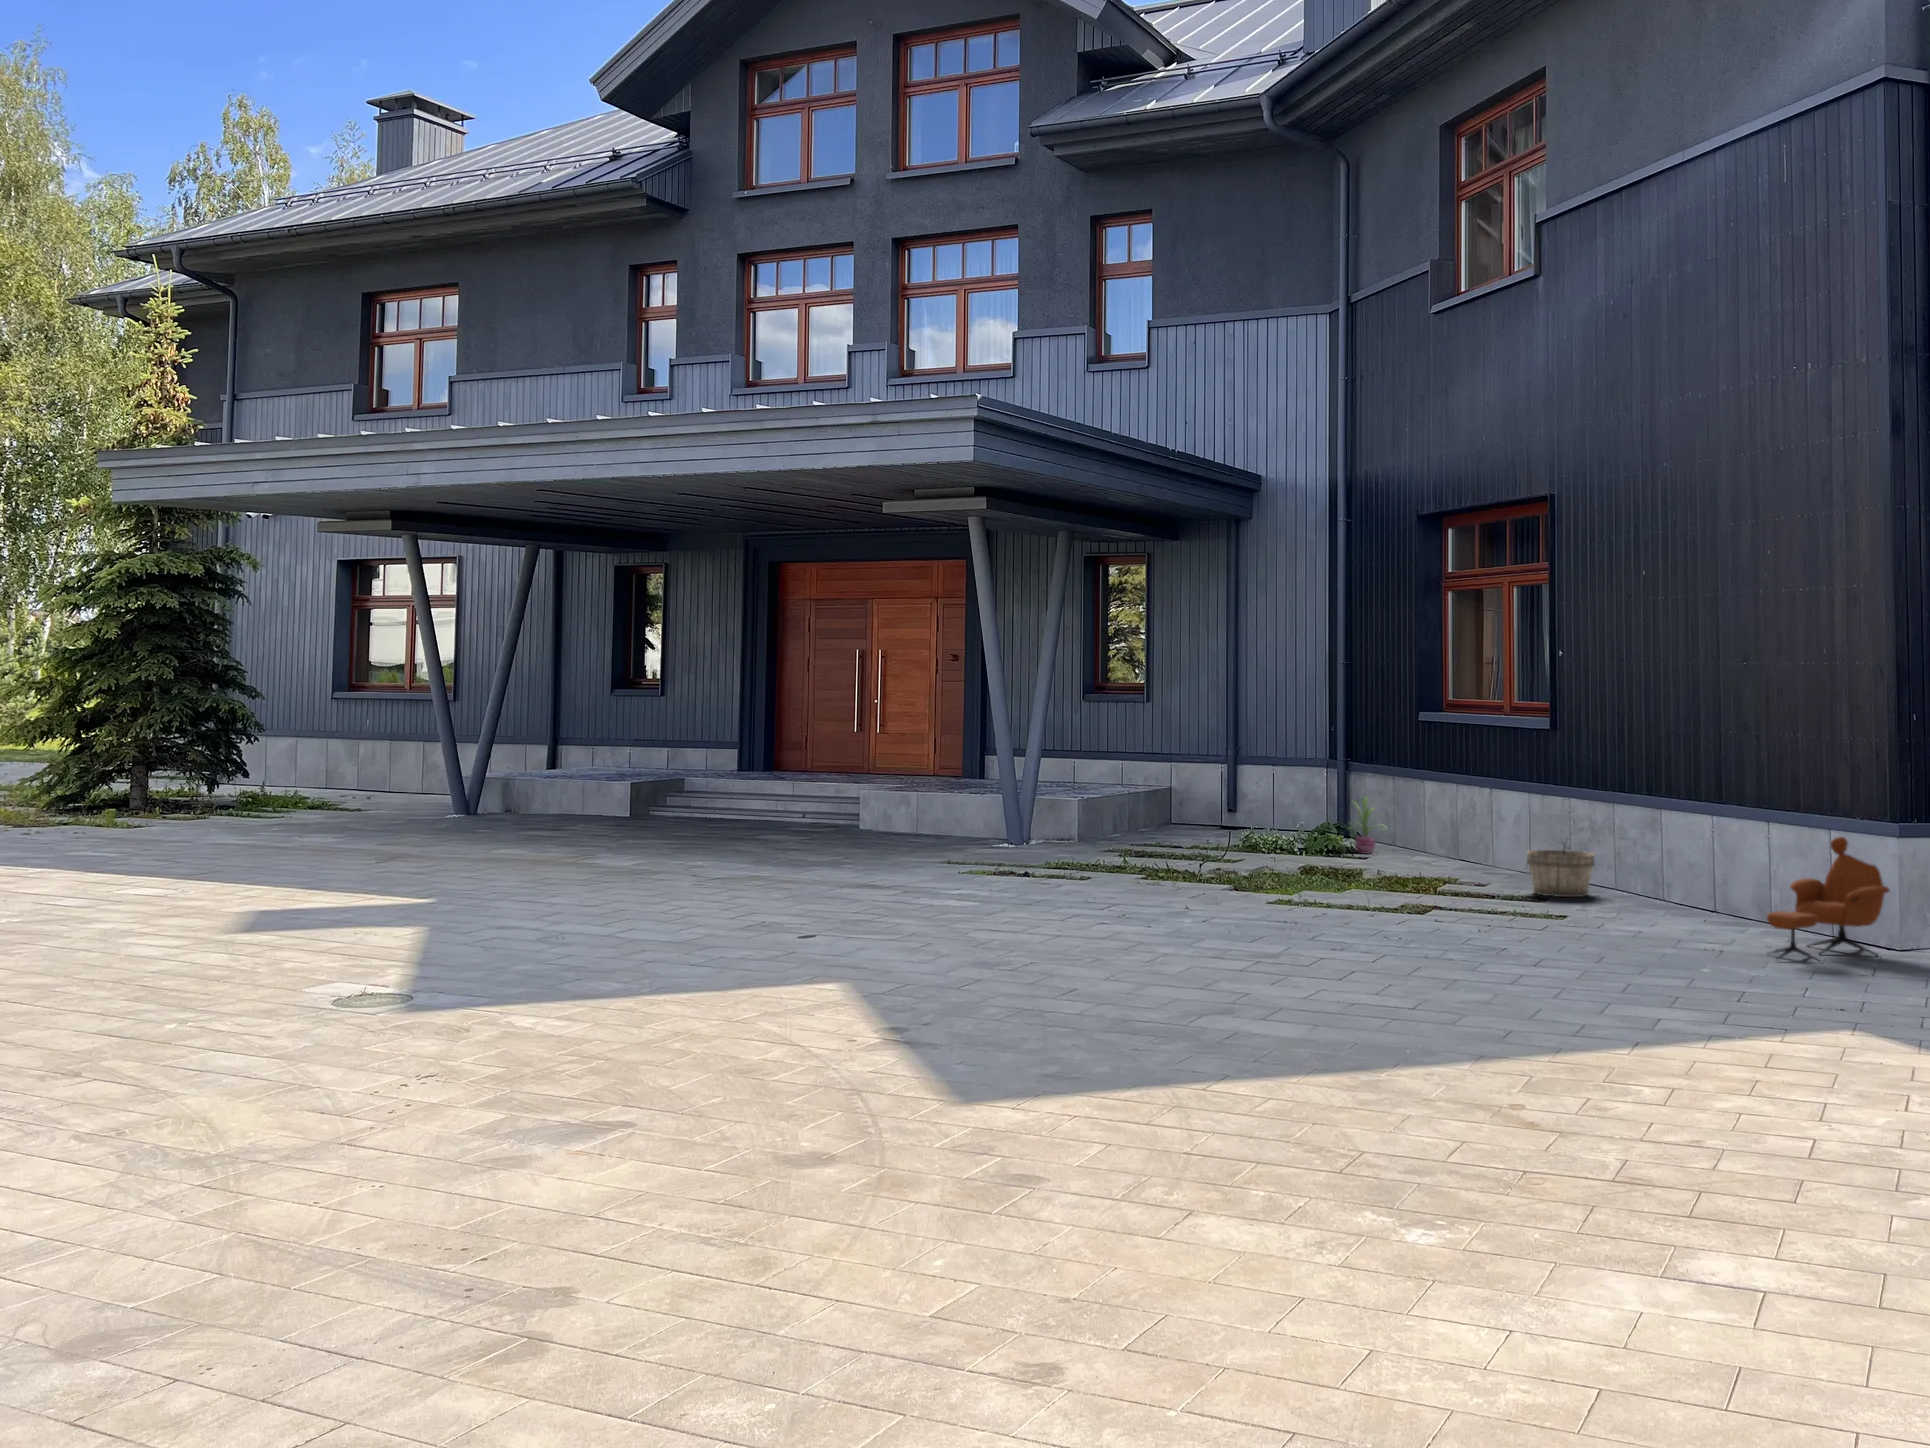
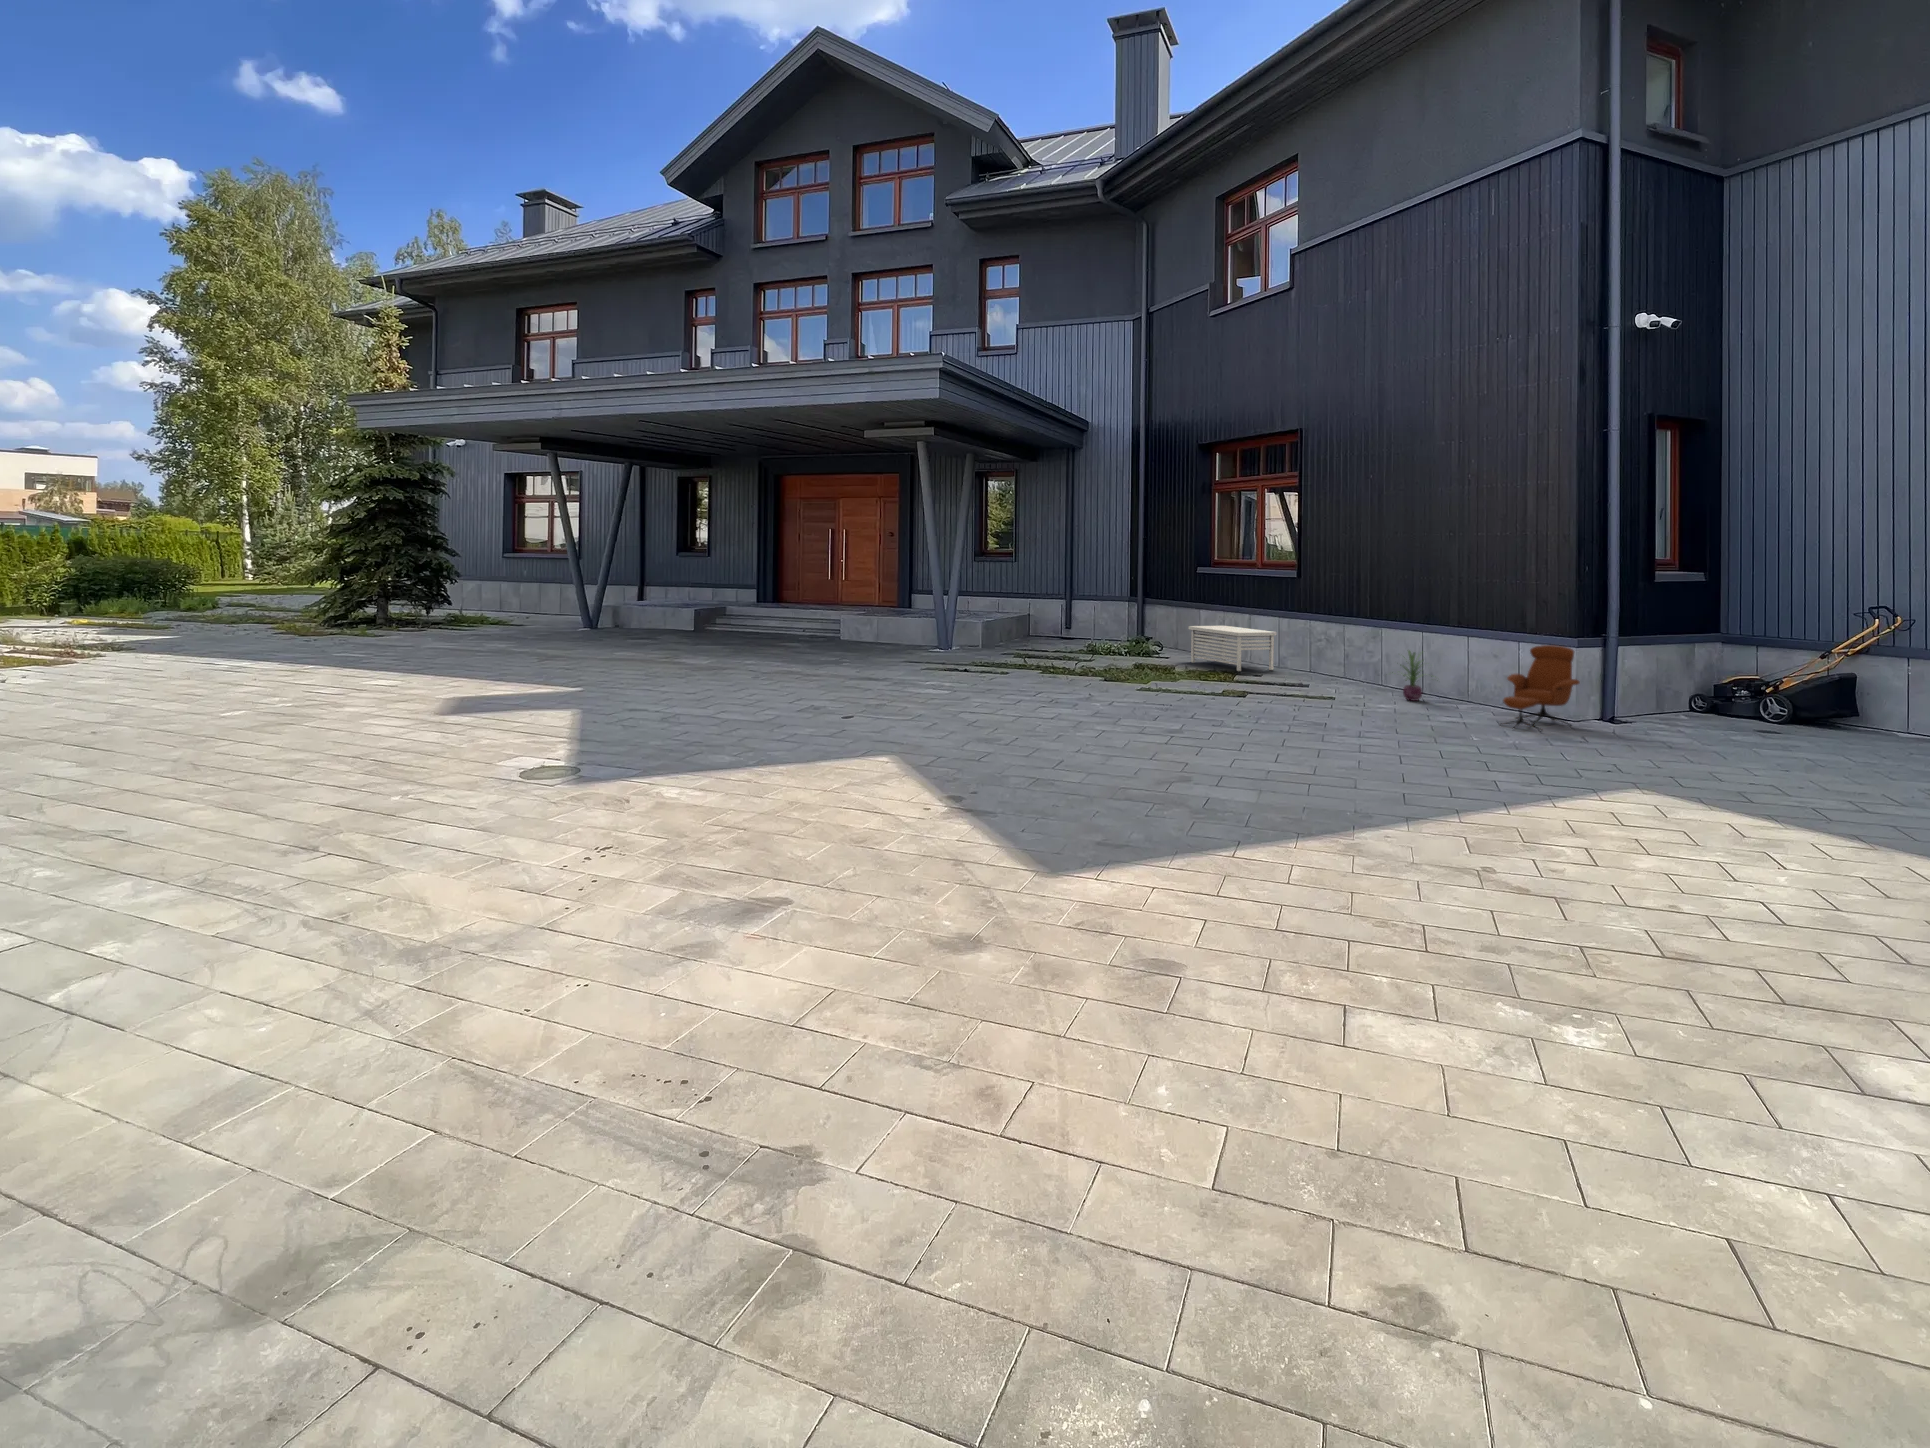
decorative plant: present [1355,797,1375,854] -> present [1403,651,1422,701]
storage bench: none [1395,809,1523,881] -> present [1189,626,1277,671]
wooden bucket: present [1526,843,1595,897] -> none [1288,645,1334,682]

